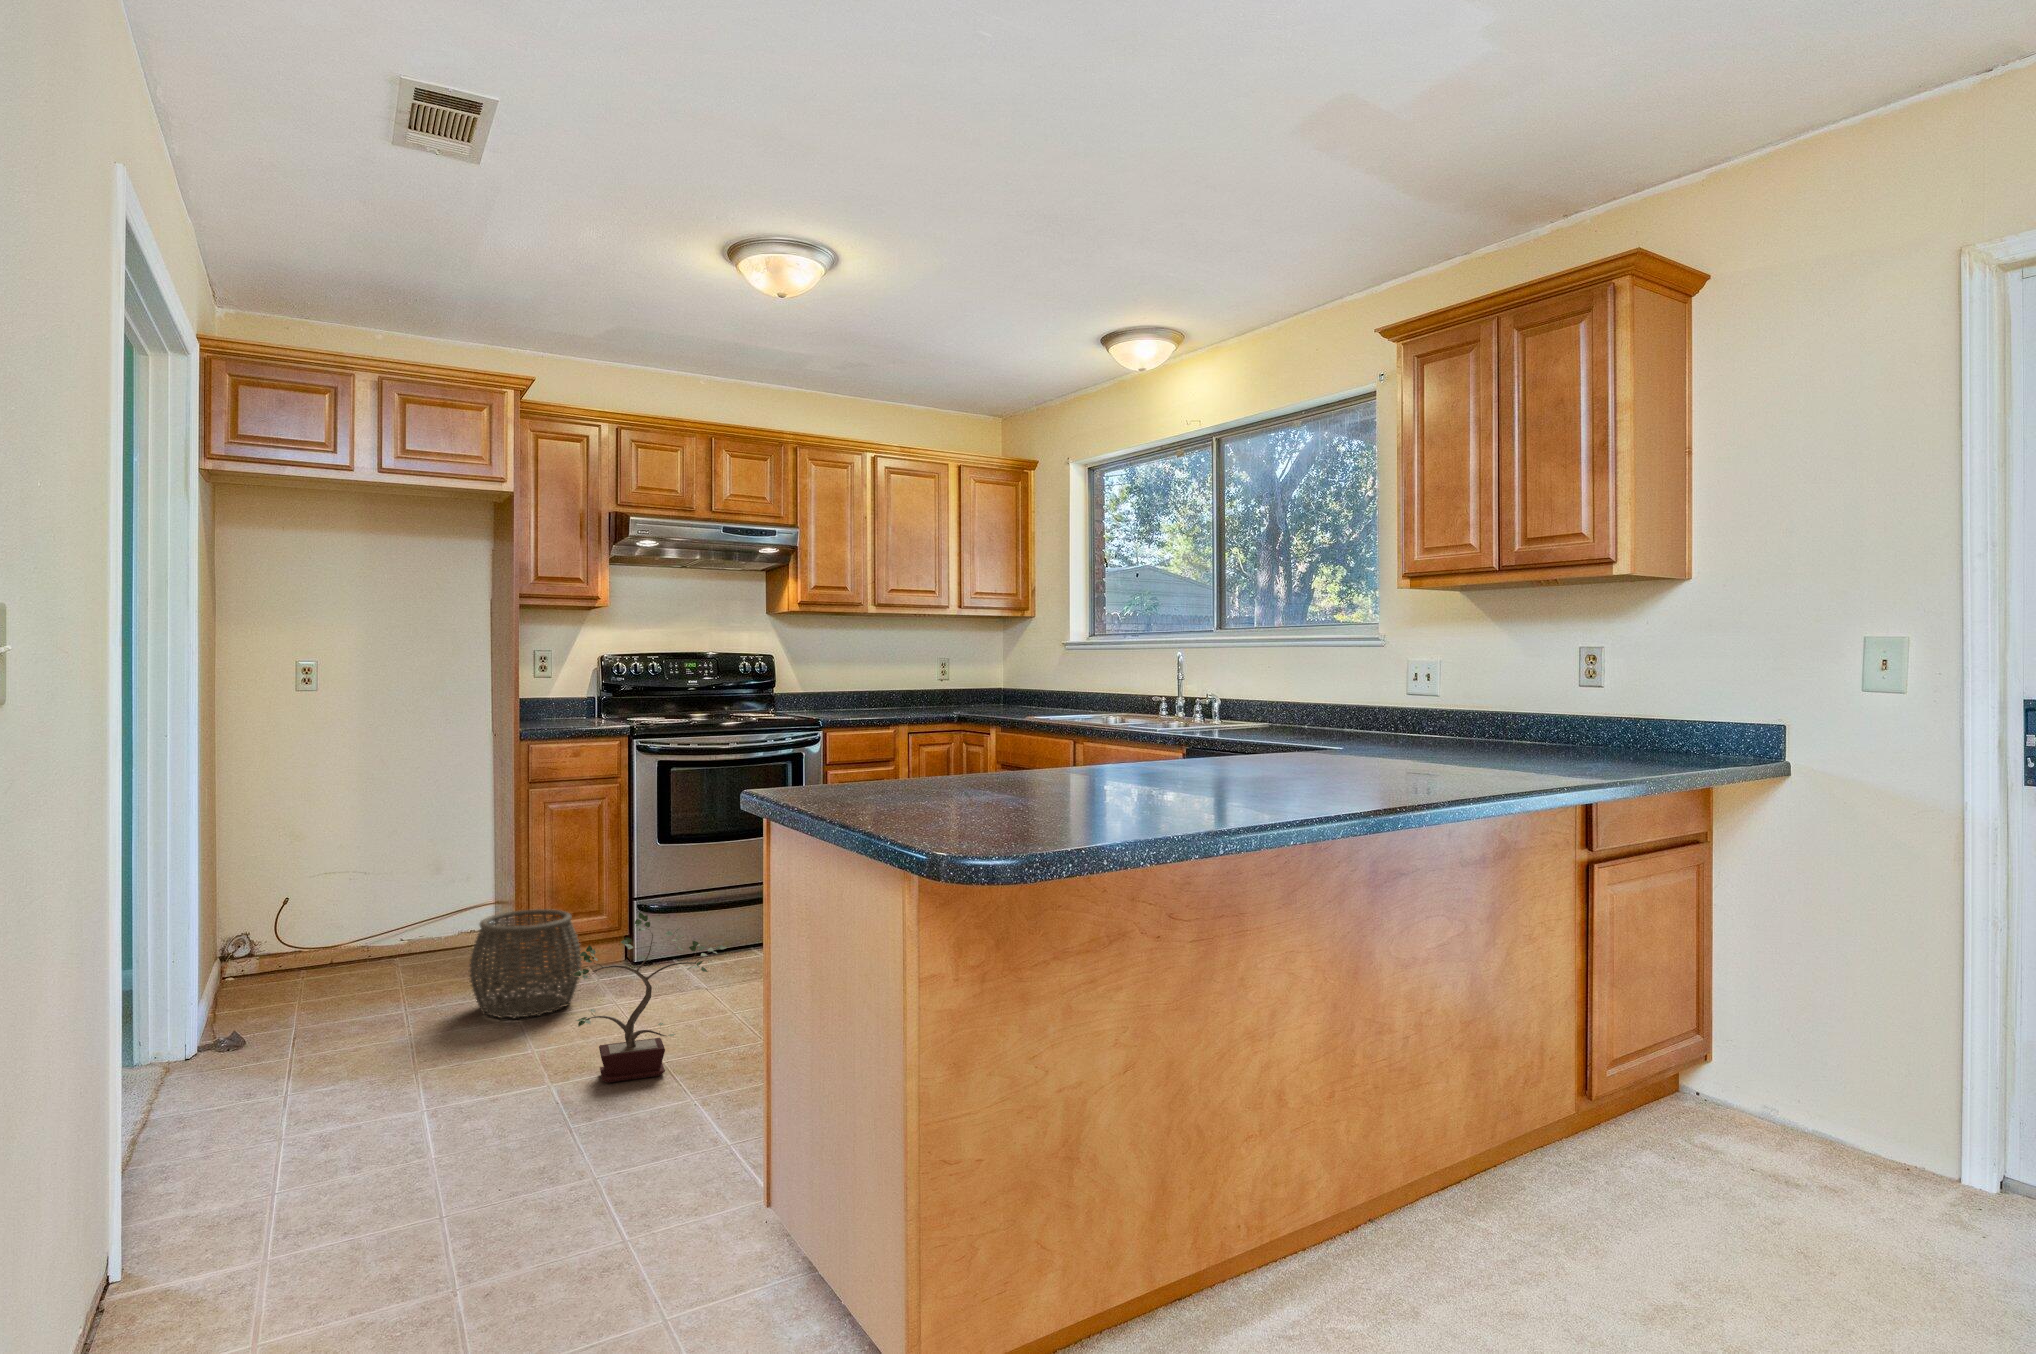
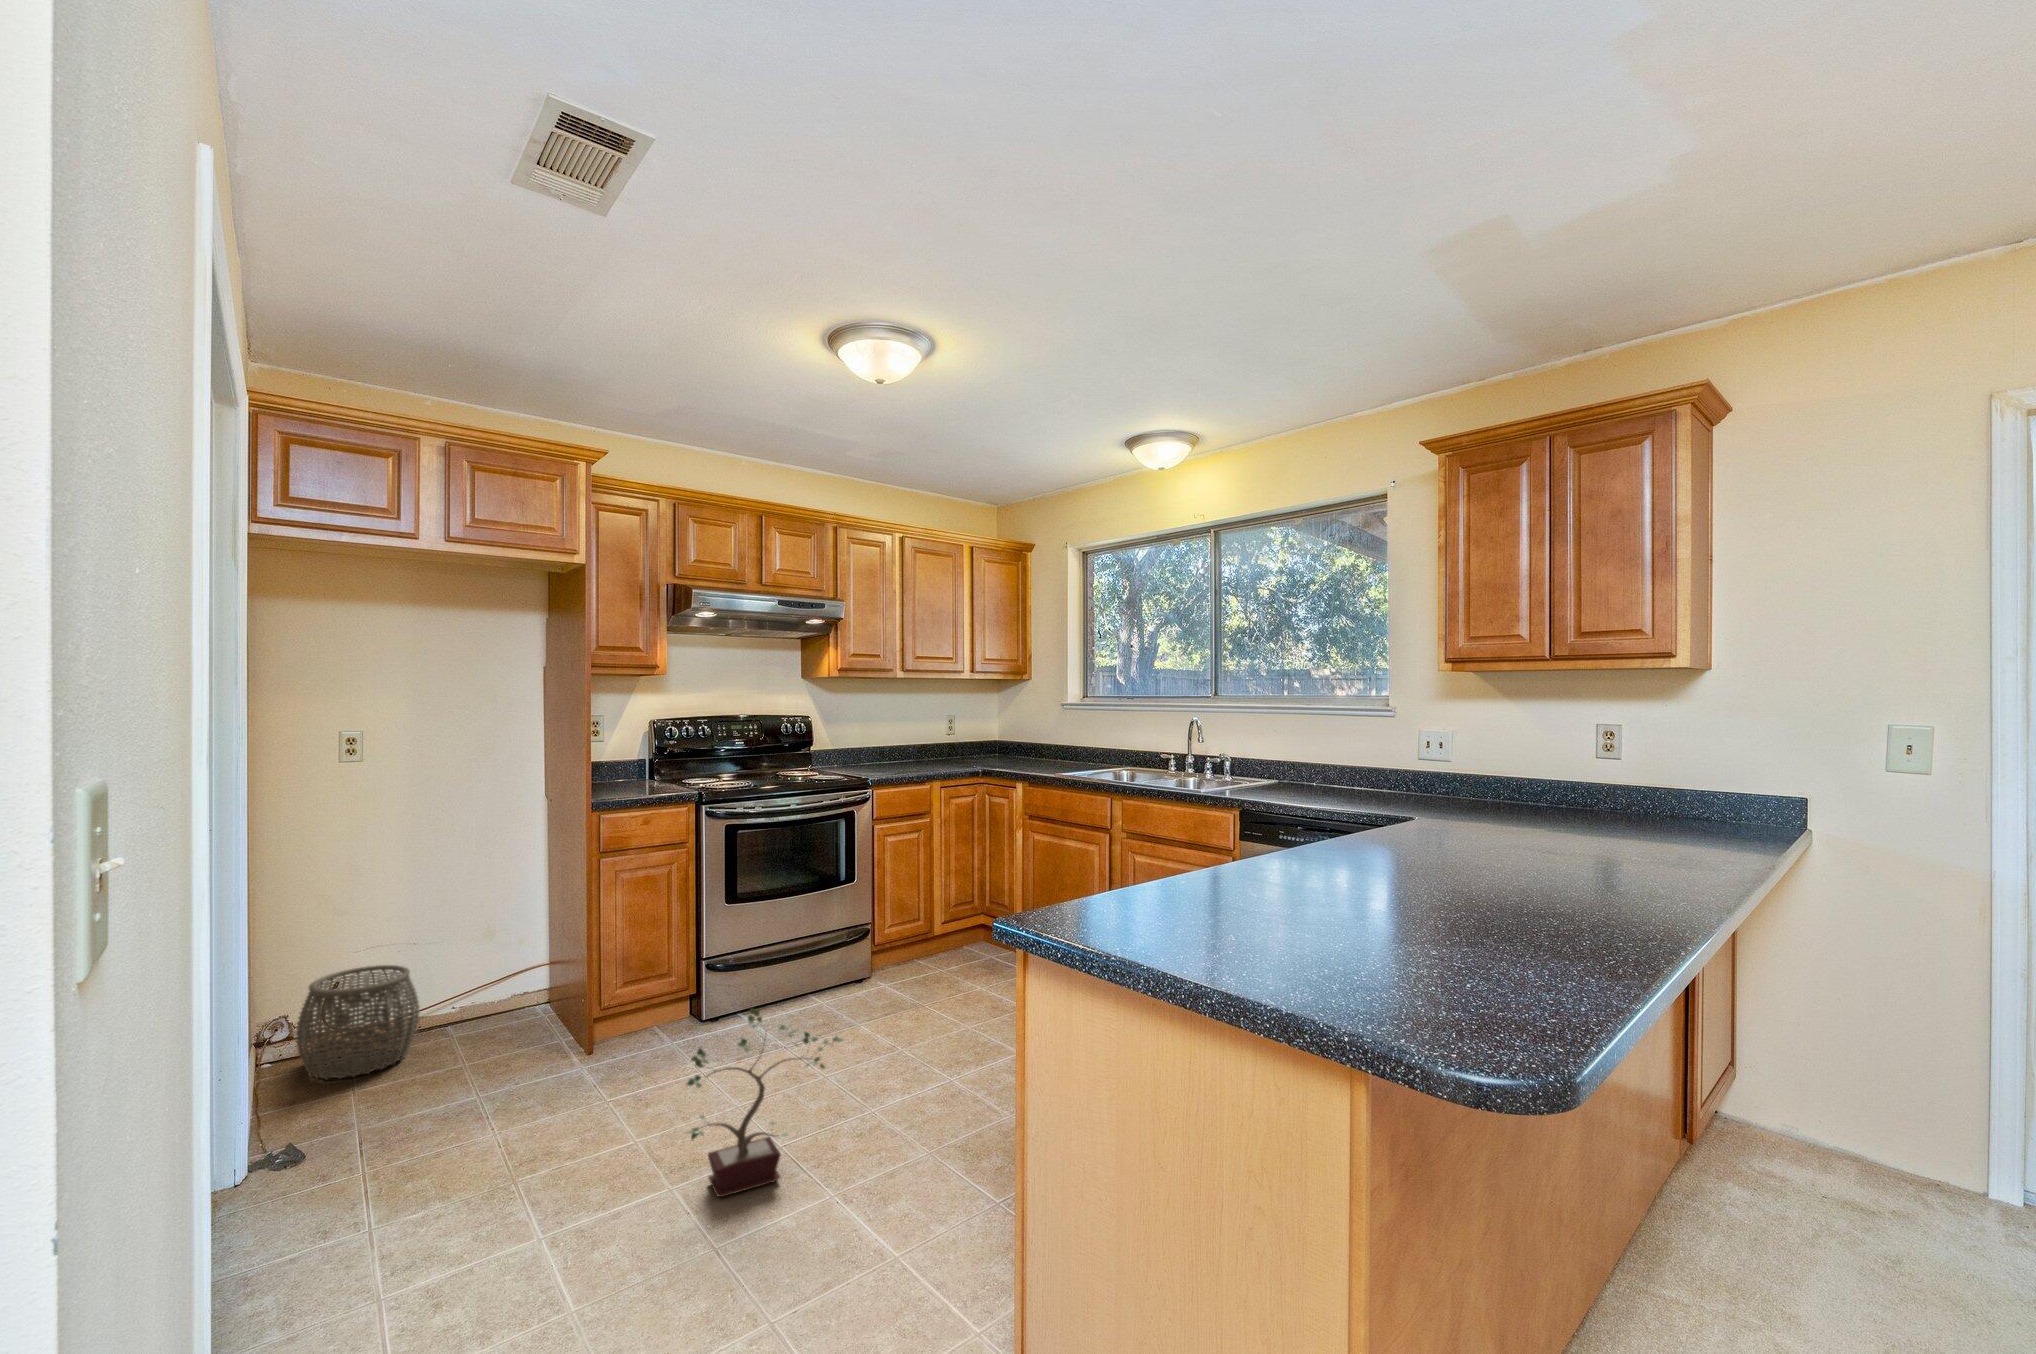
woven basket: present [469,909,582,1018] -> present [296,965,420,1079]

